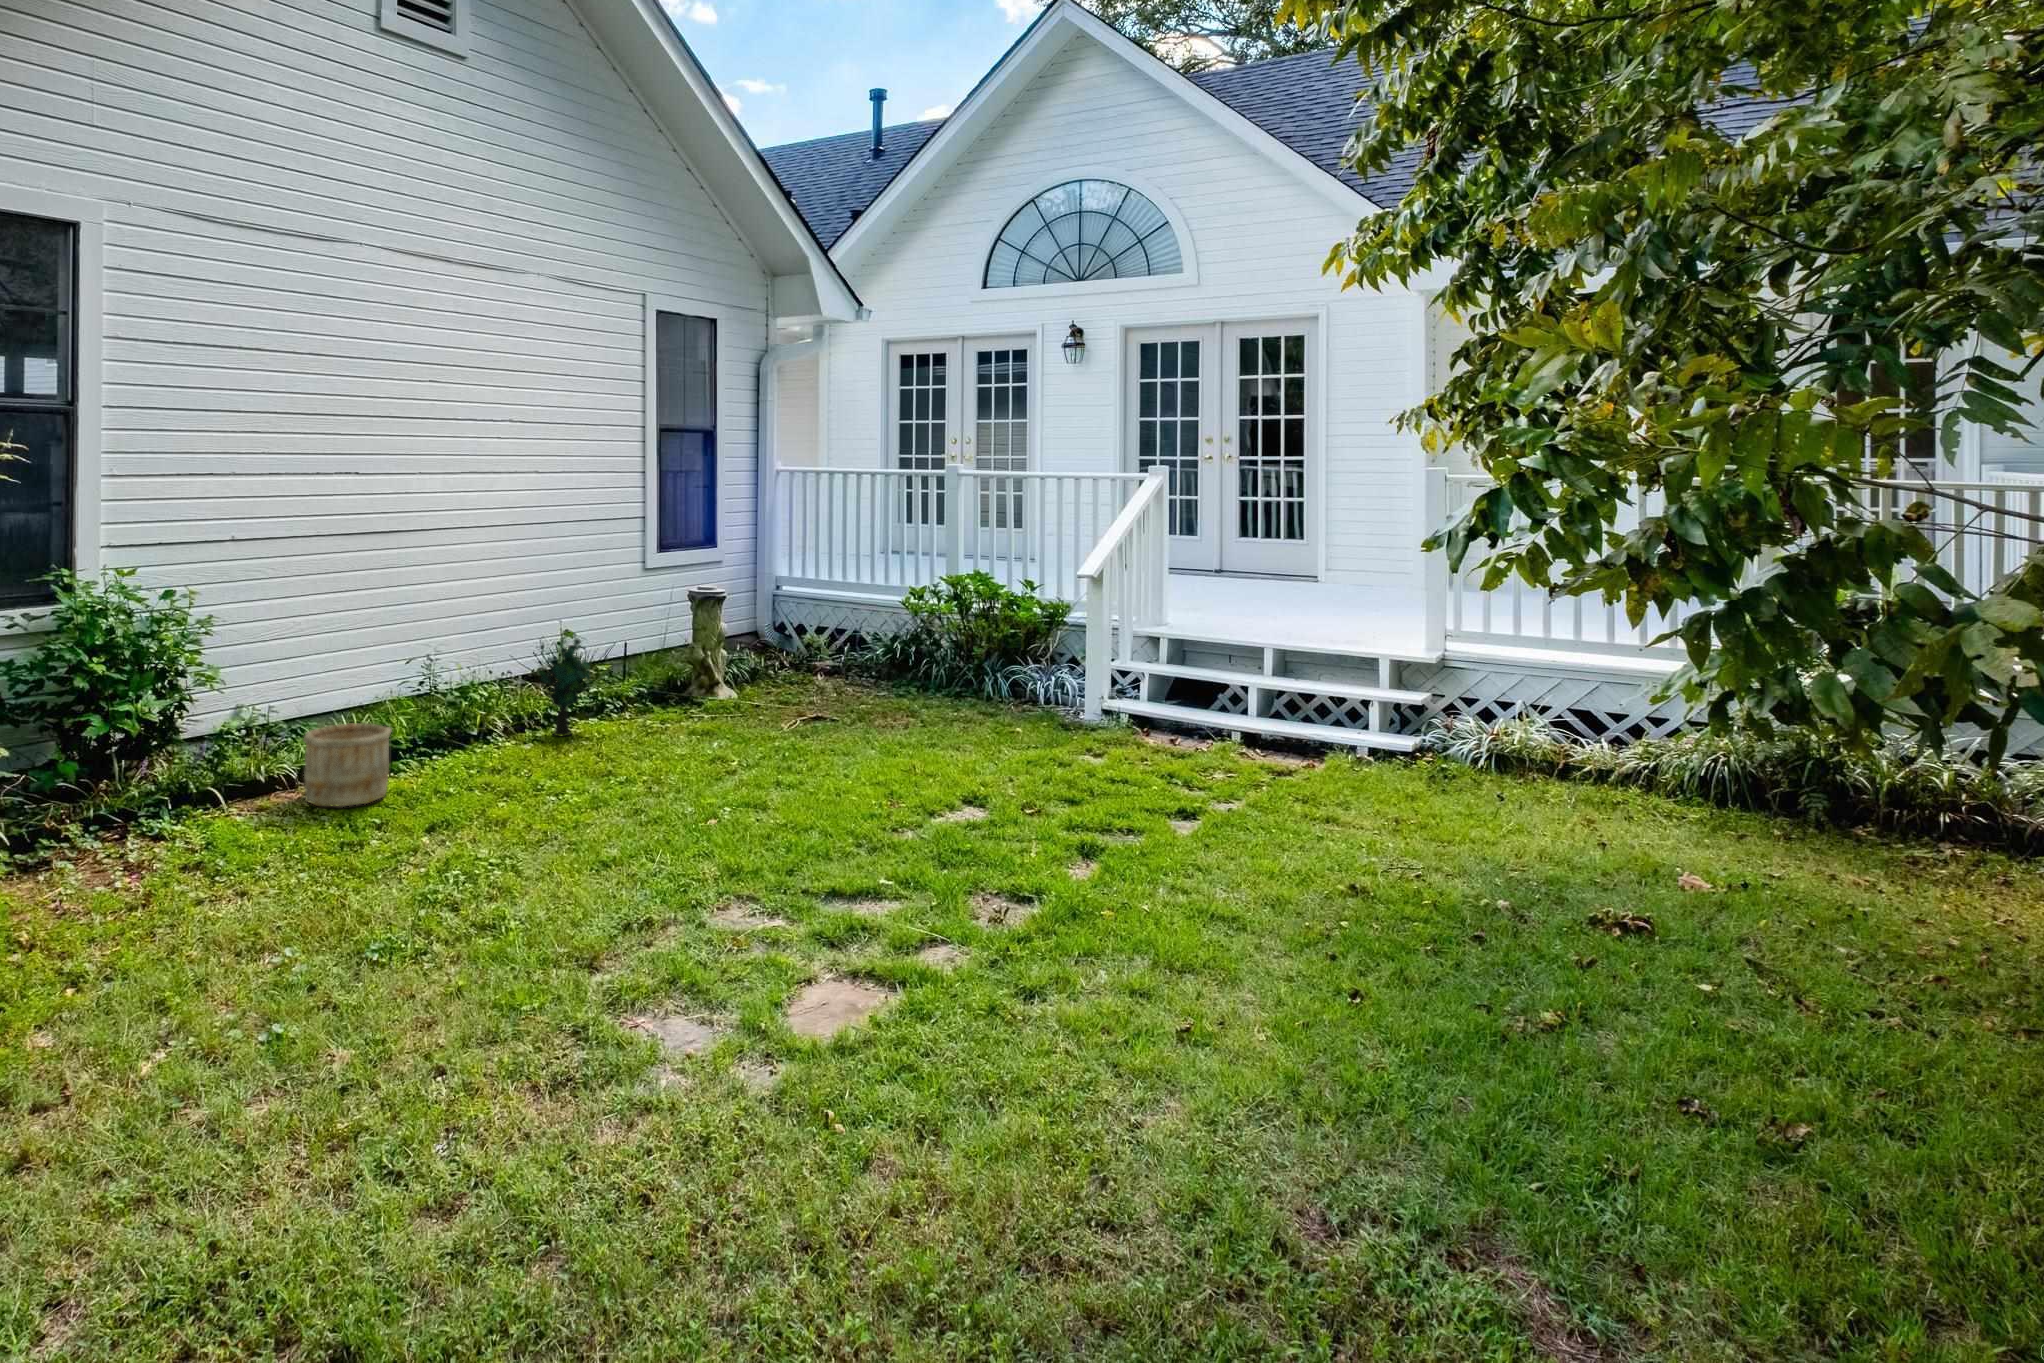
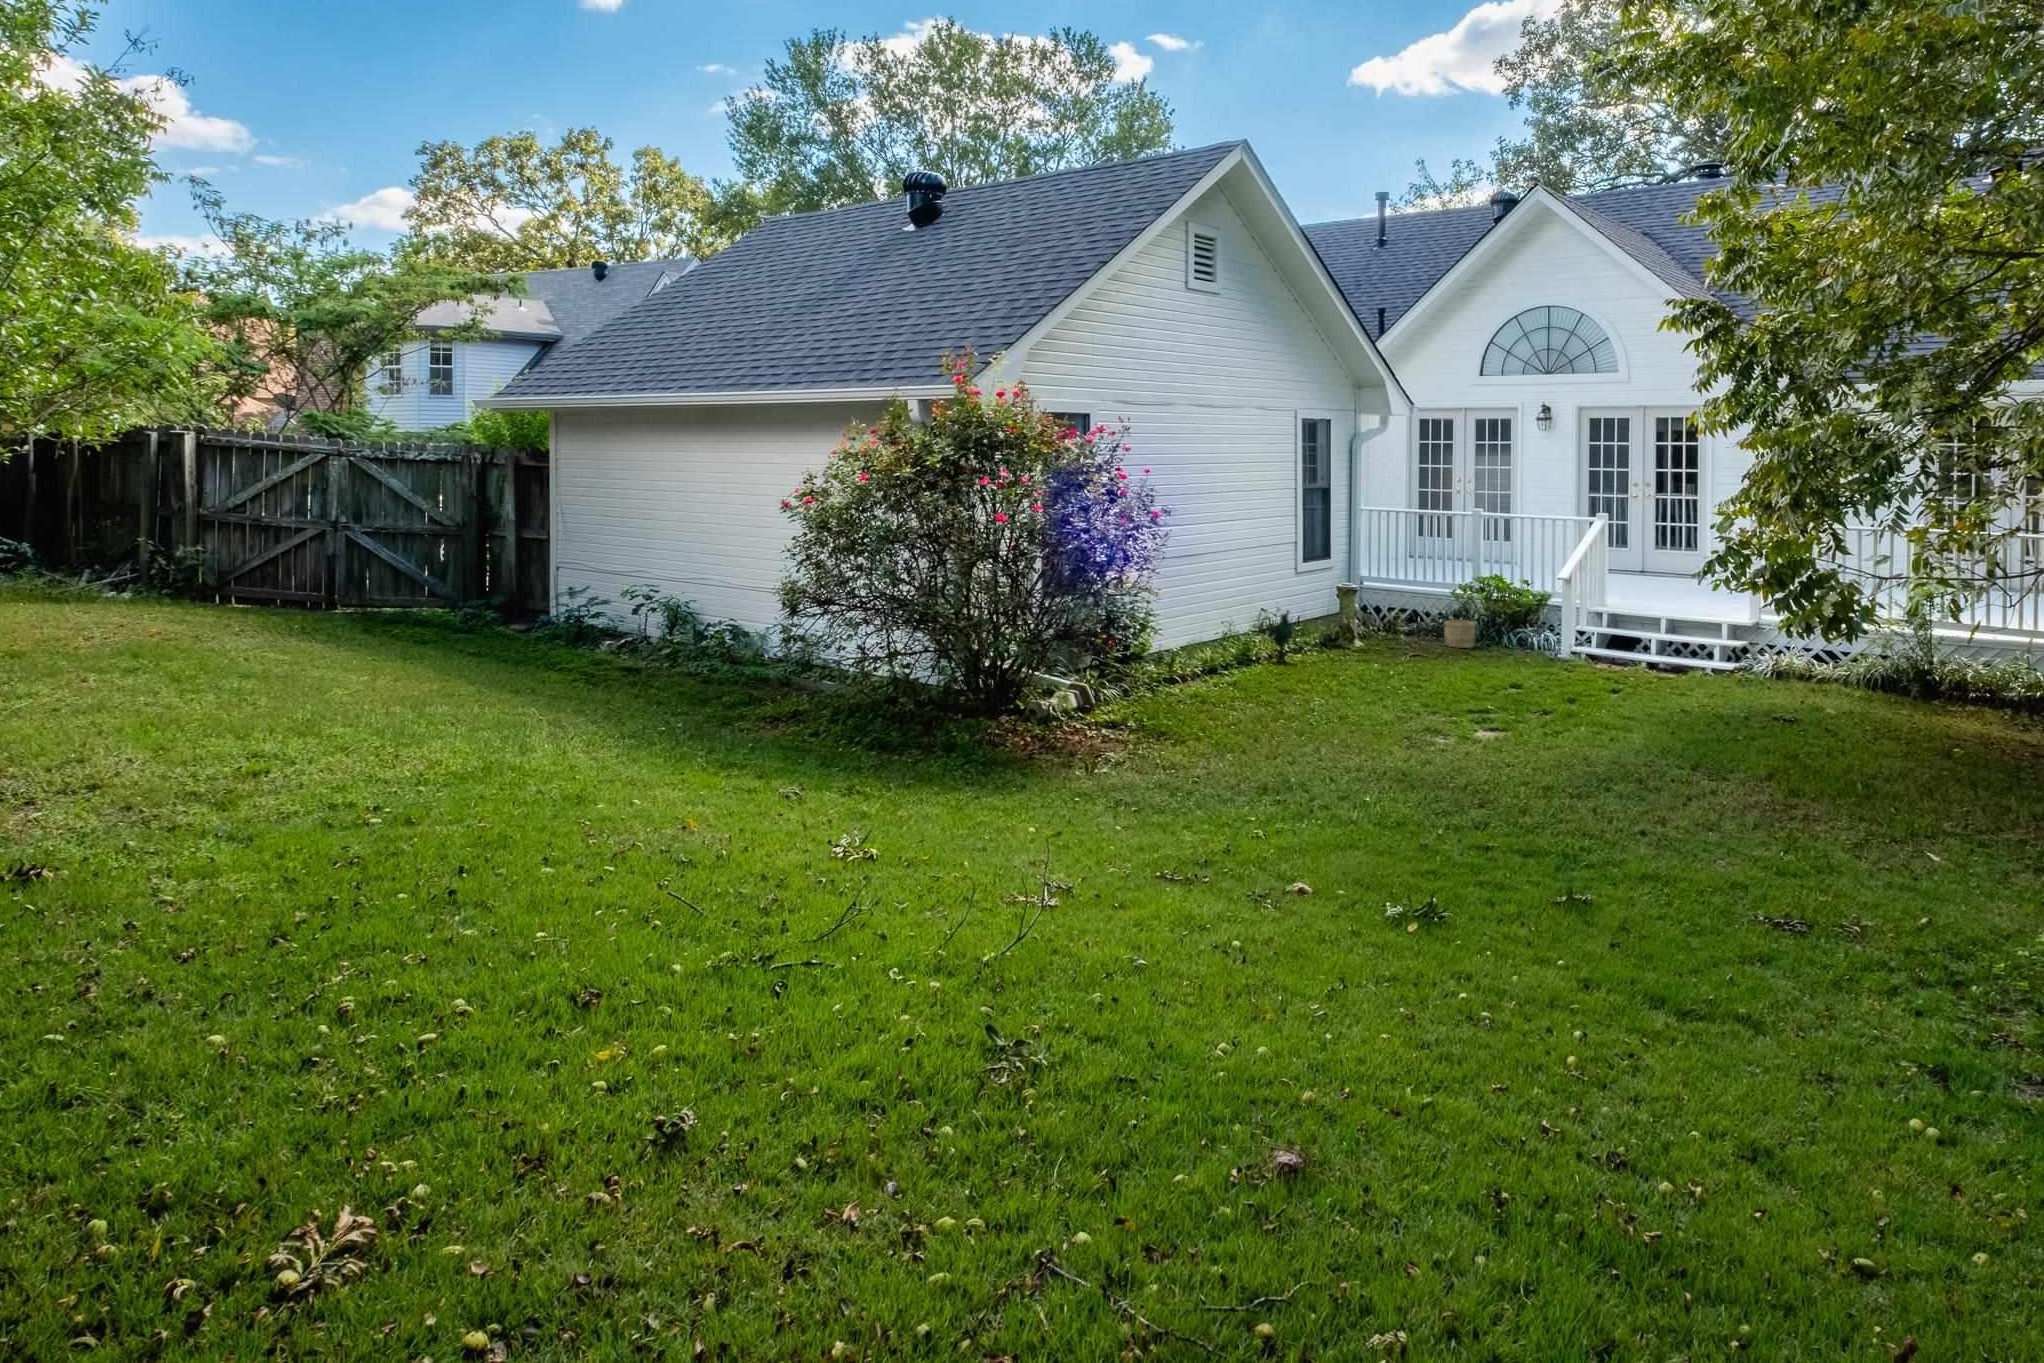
wooden bucket: present [303,723,391,807] -> present [1444,620,1475,648]

